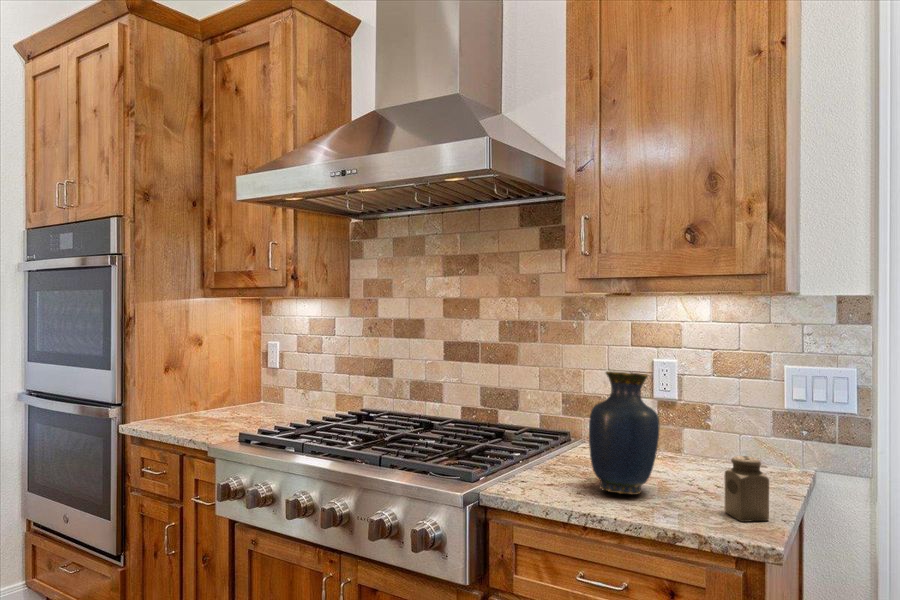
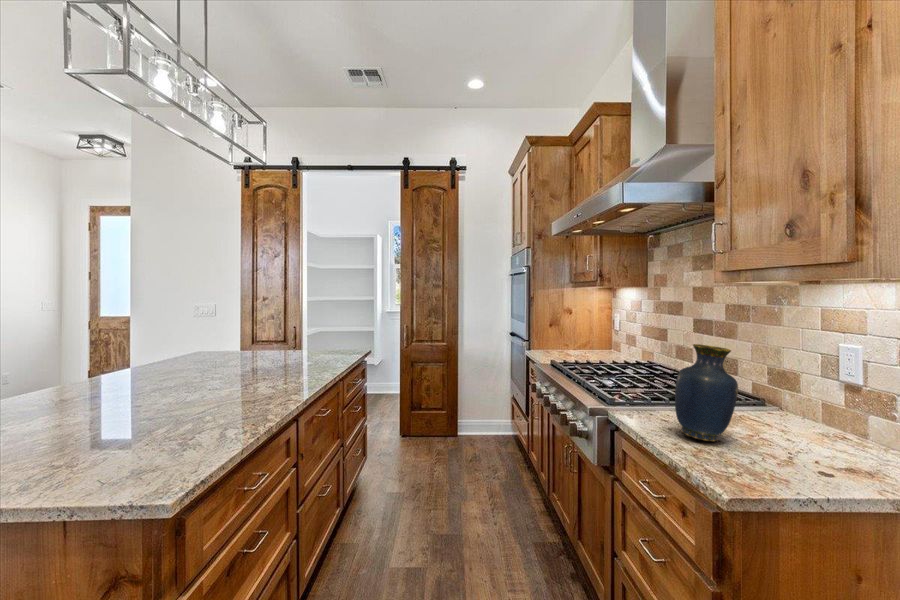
salt shaker: present [725,456,769,522] -> none [746,426,786,488]

